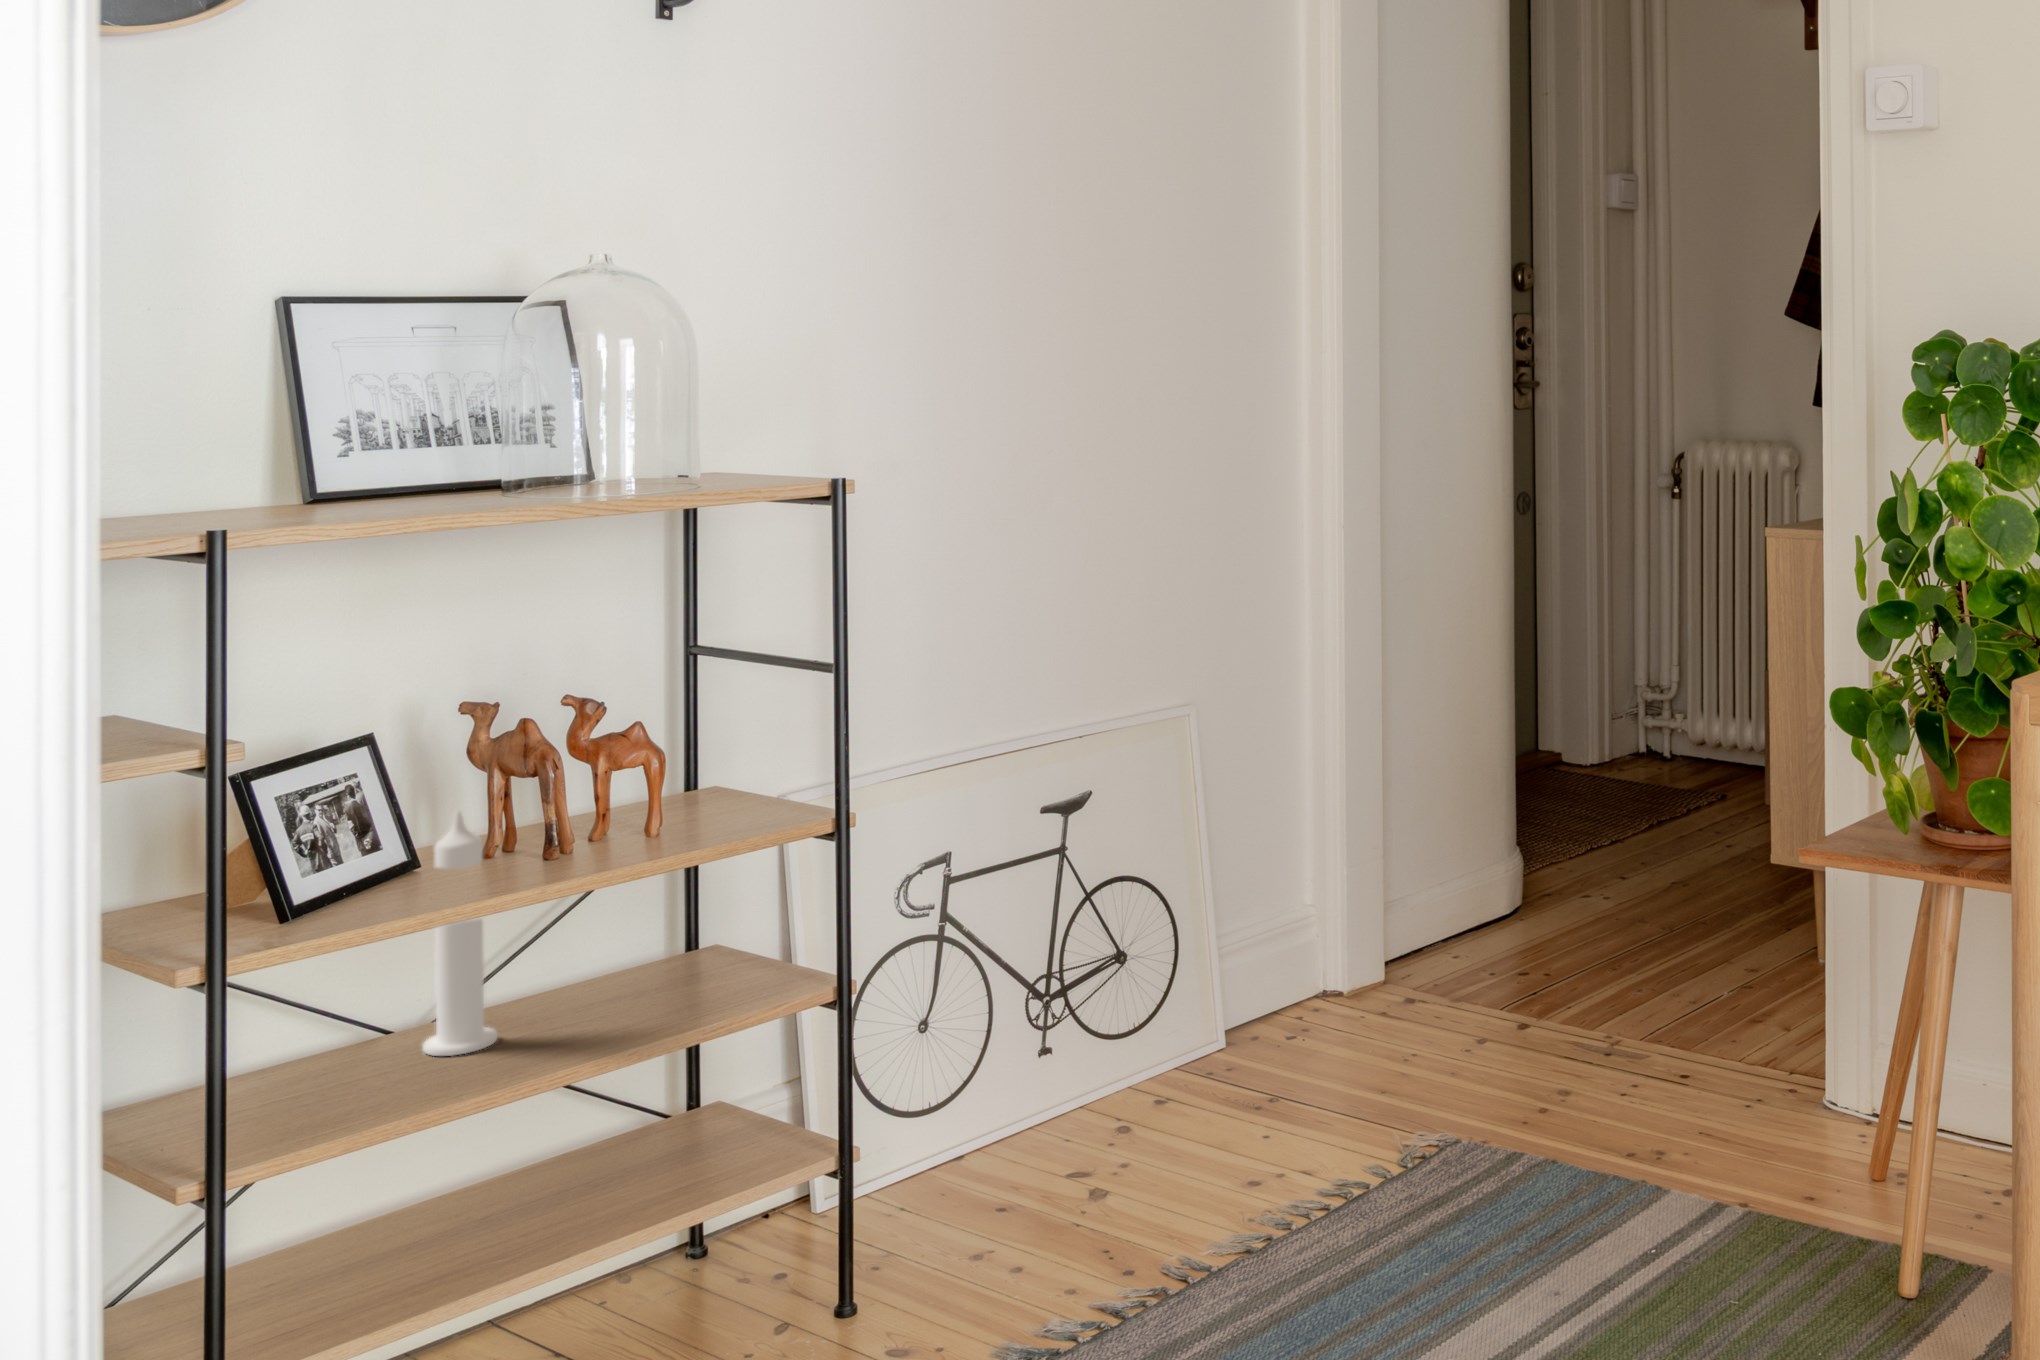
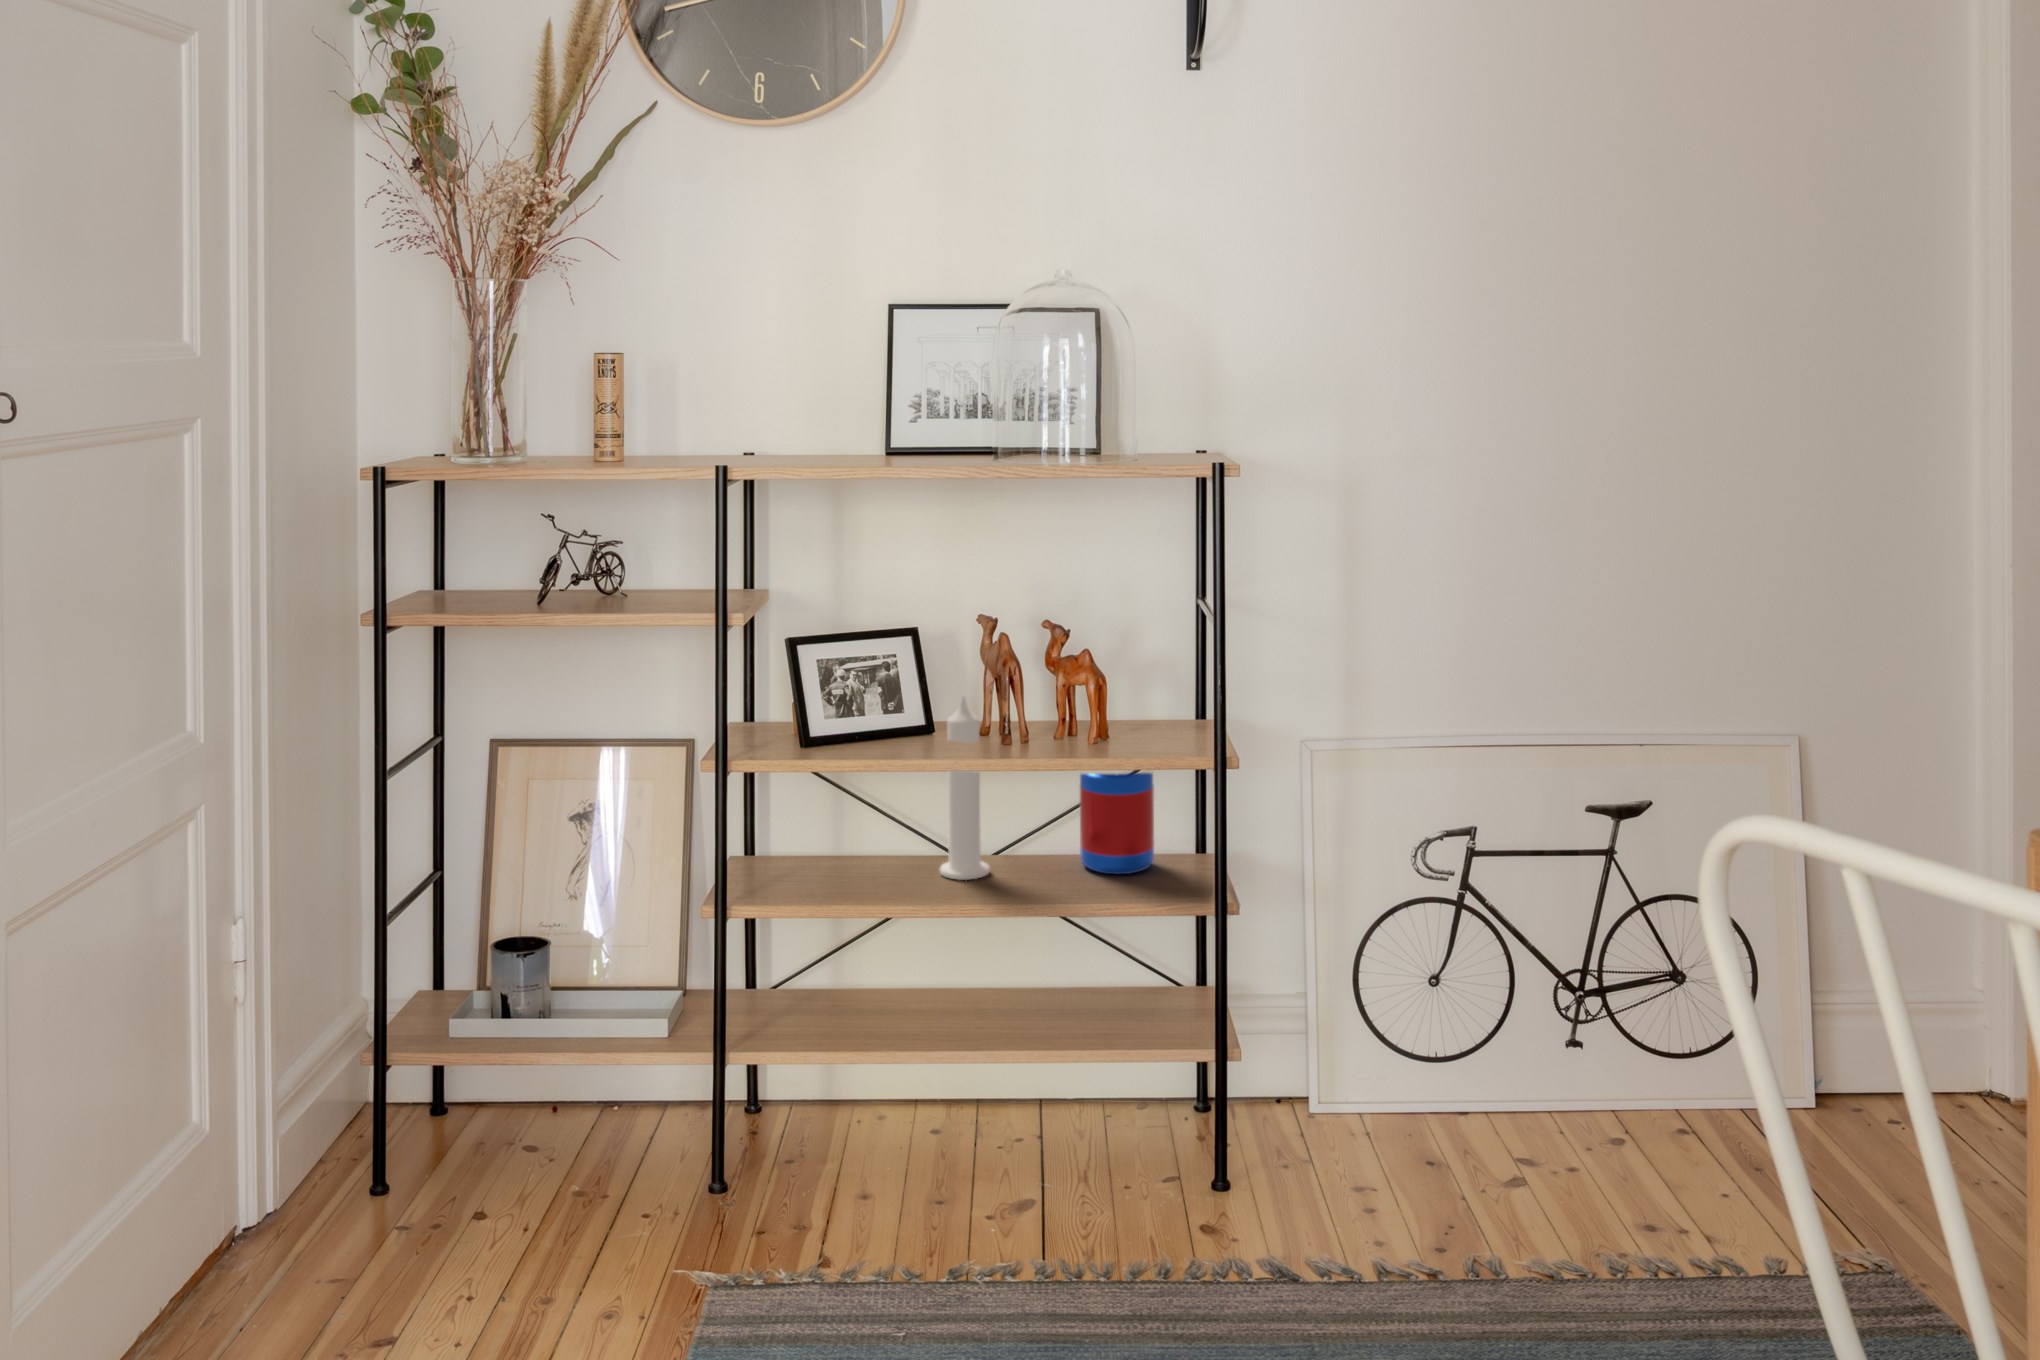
jar: none [577,825,678,999] -> present [1080,773,1154,874]

